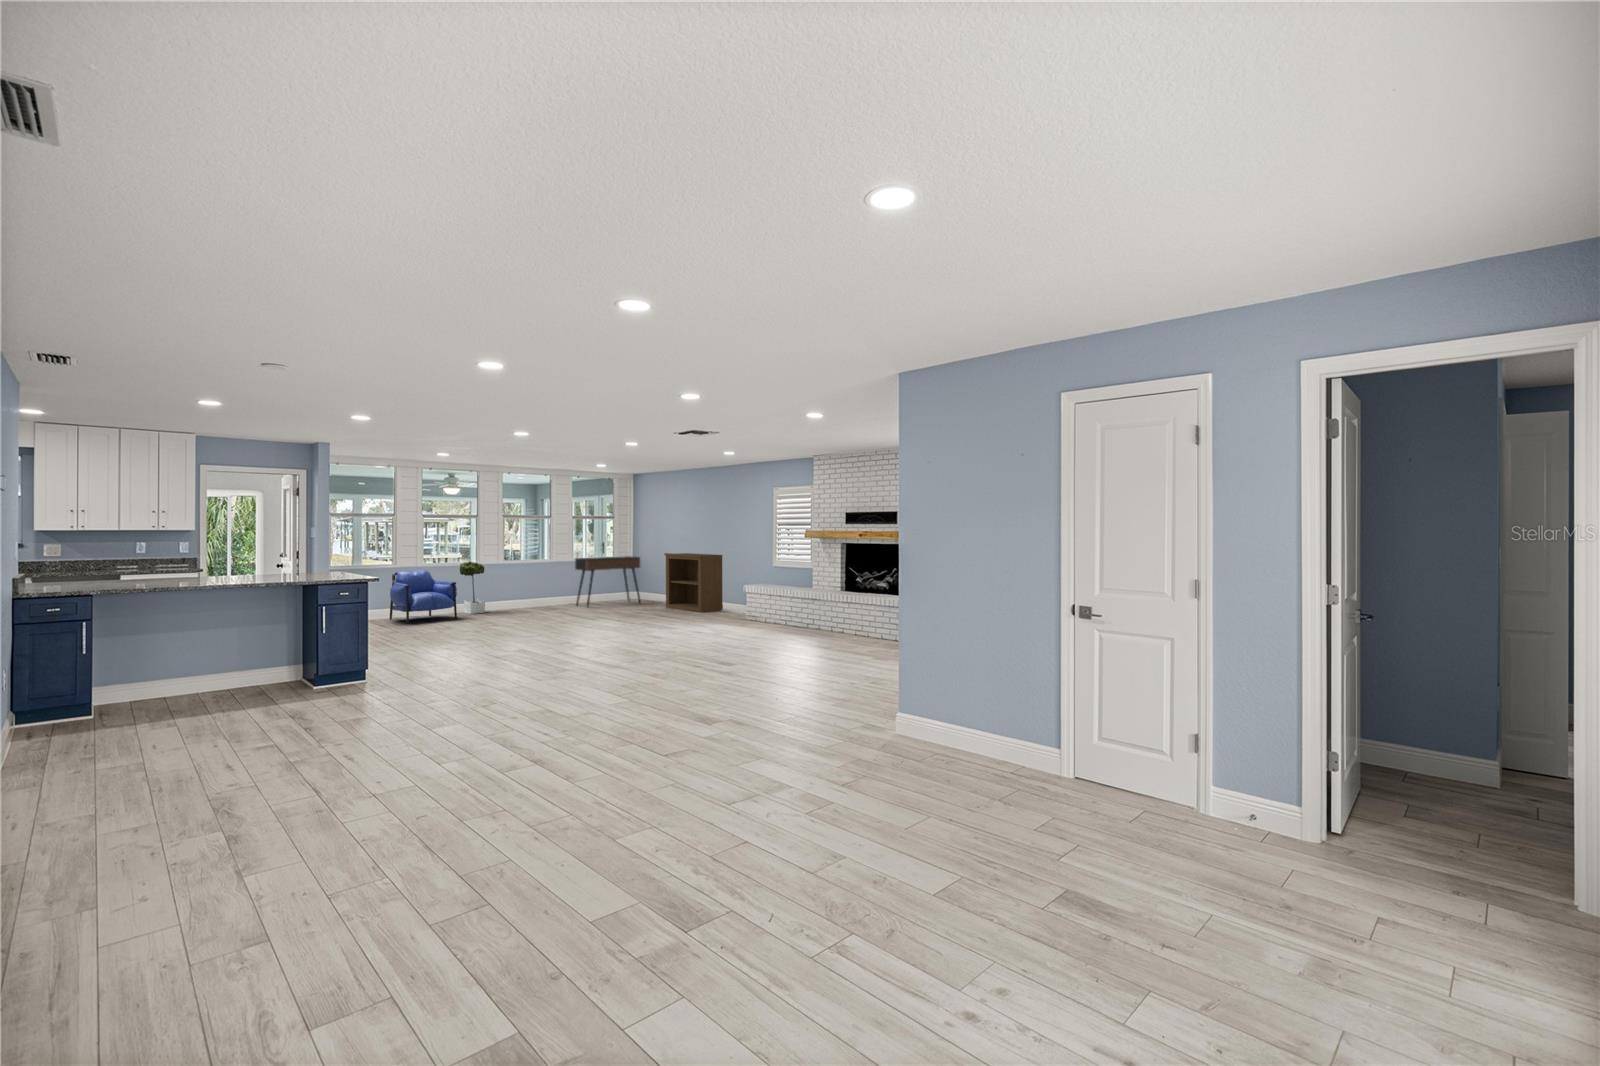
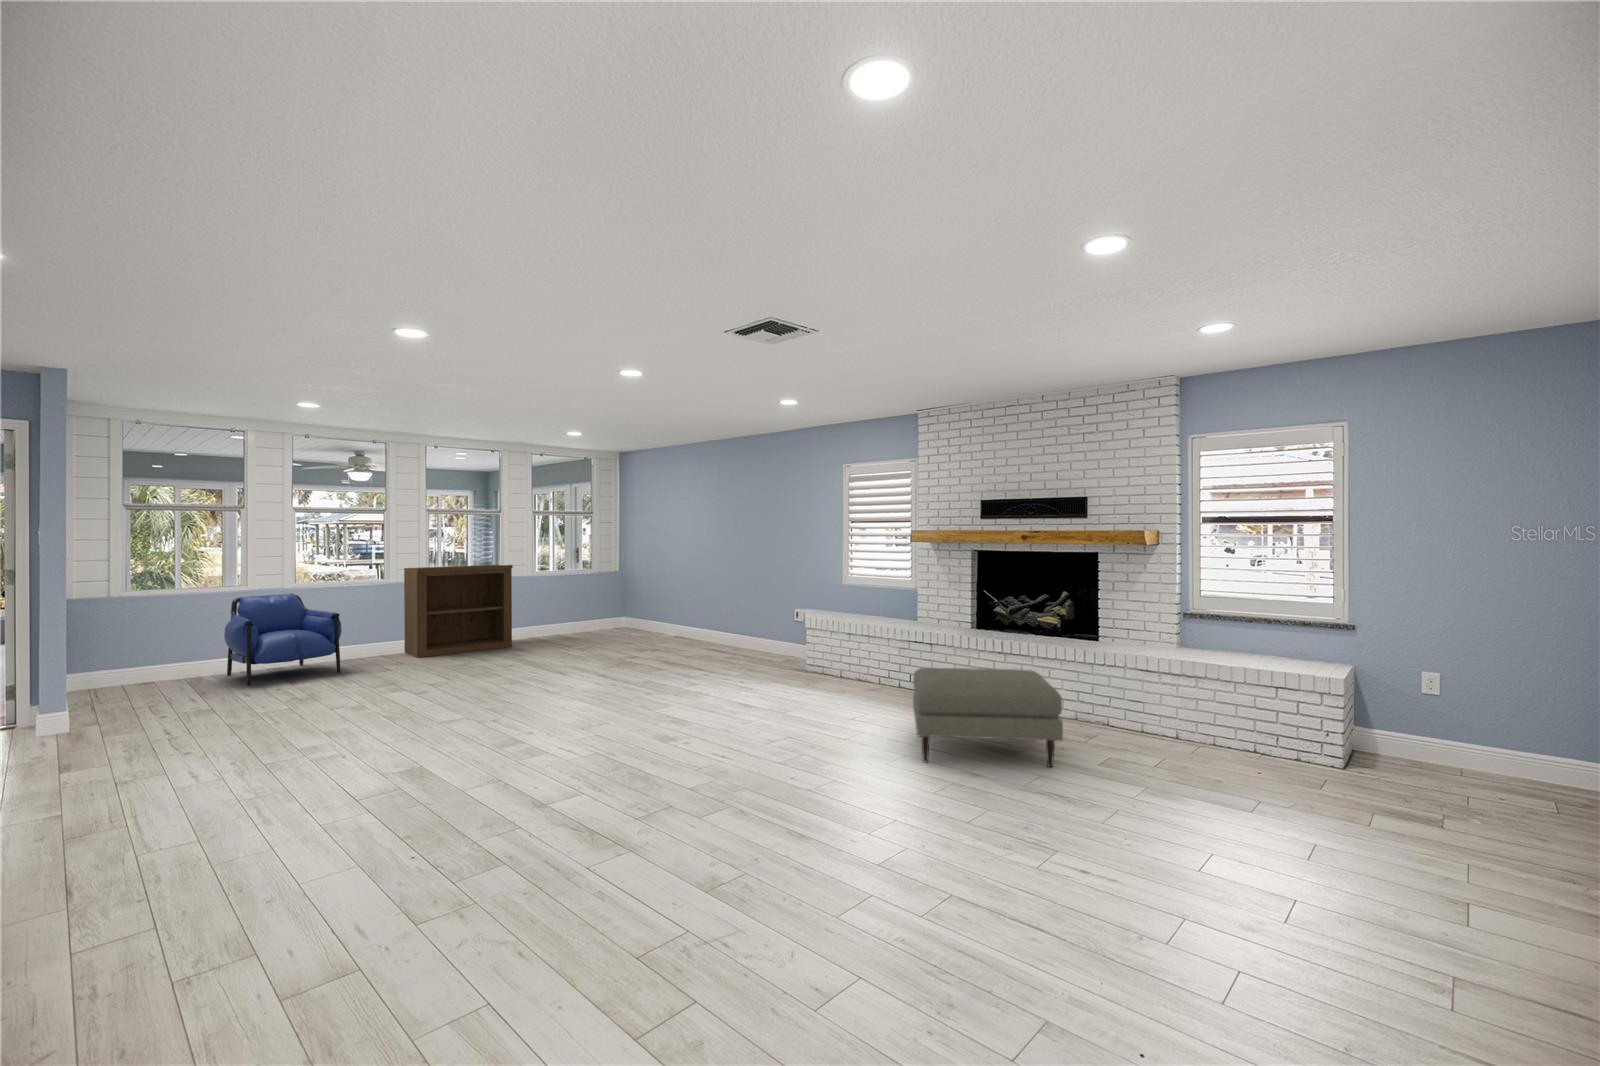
bookshelf: present [664,553,723,612] -> present [404,565,513,657]
console table: present [575,556,641,607] -> none [536,568,633,646]
potted tree: present [460,561,485,614] -> none [352,578,393,661]
ottoman: none [772,607,849,653] -> present [913,668,1063,767]

